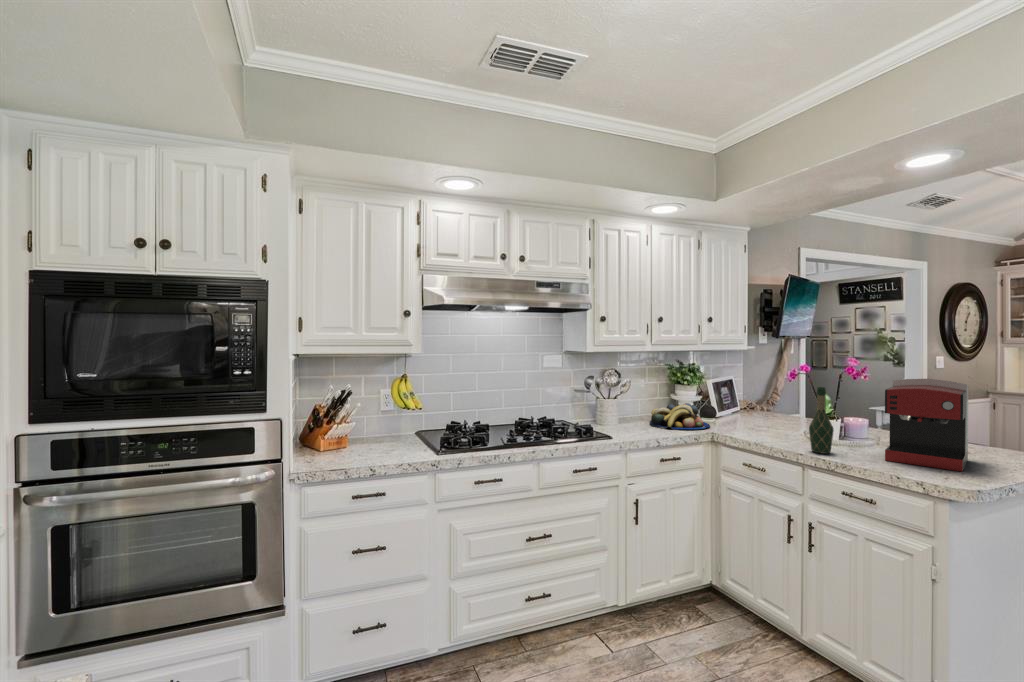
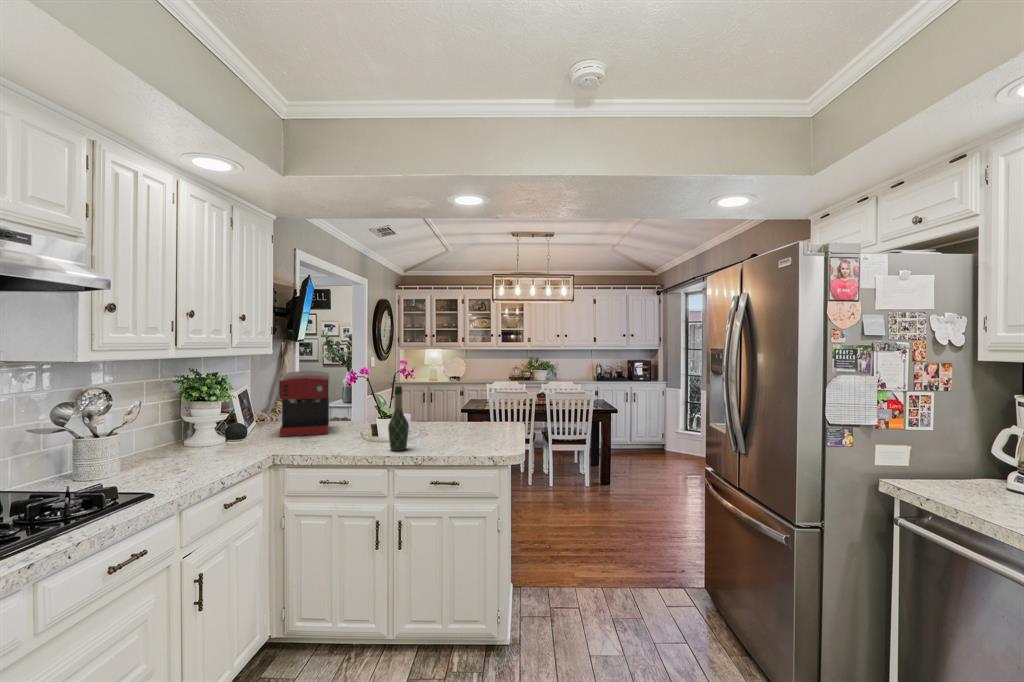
coffee maker: present [885,379,968,471] -> present [280,371,330,437]
fruit bowl: present [650,403,710,430] -> none [171,424,259,463]

